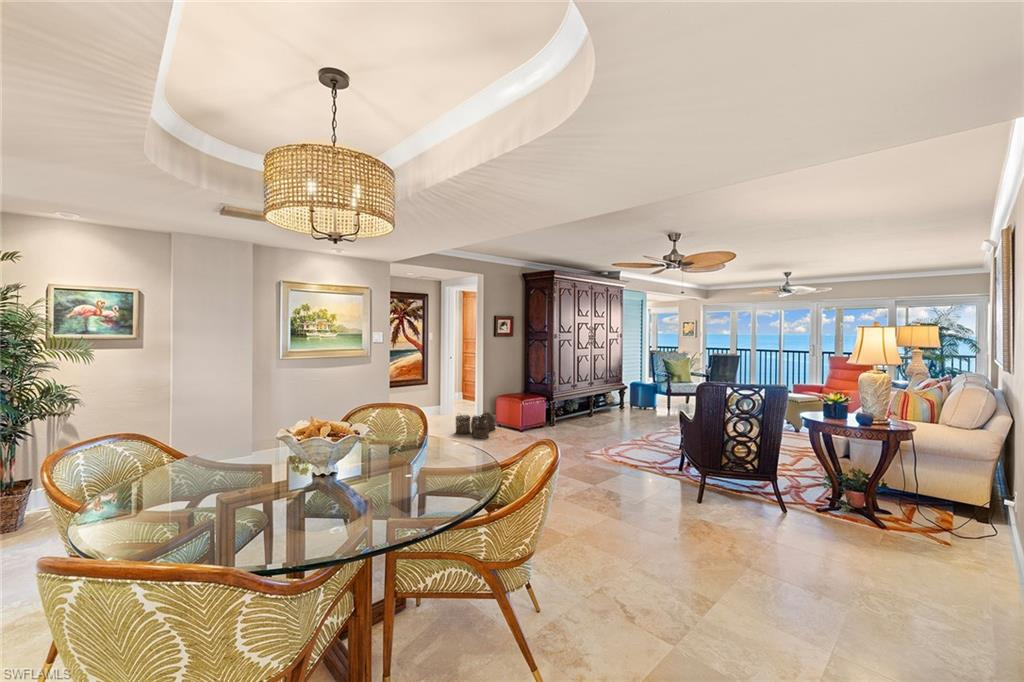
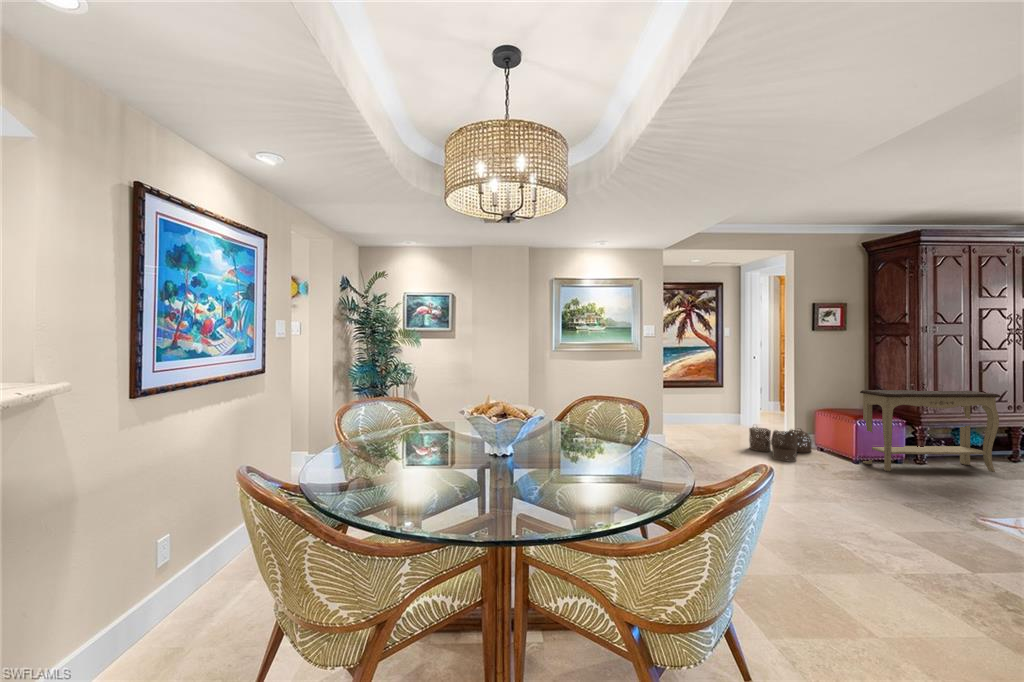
console table: none [524,376,587,434] -> present [860,390,1001,472]

